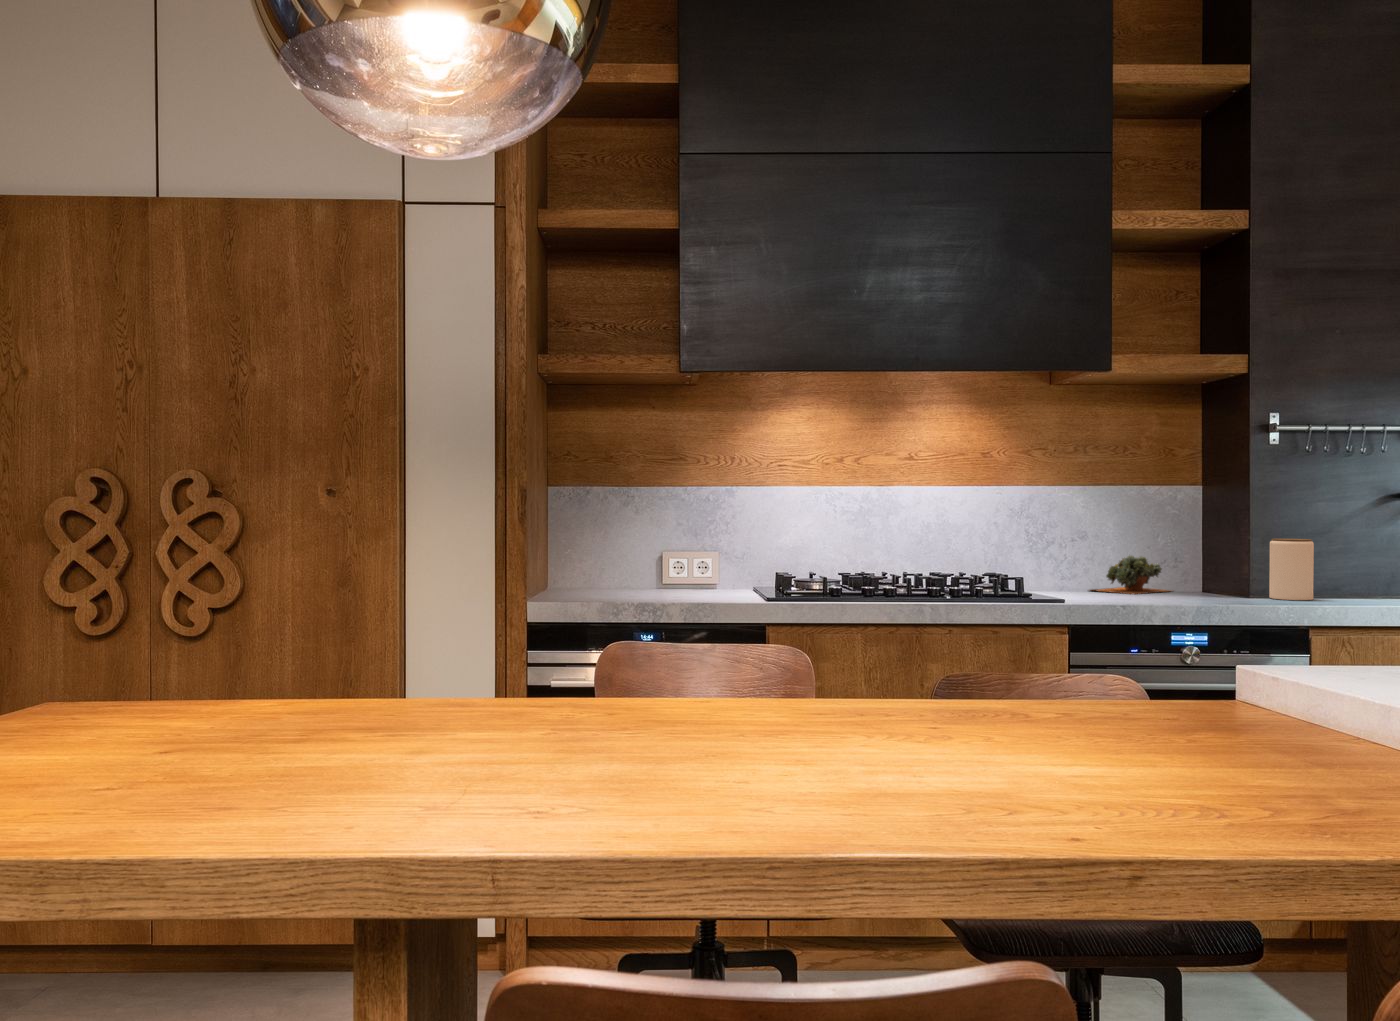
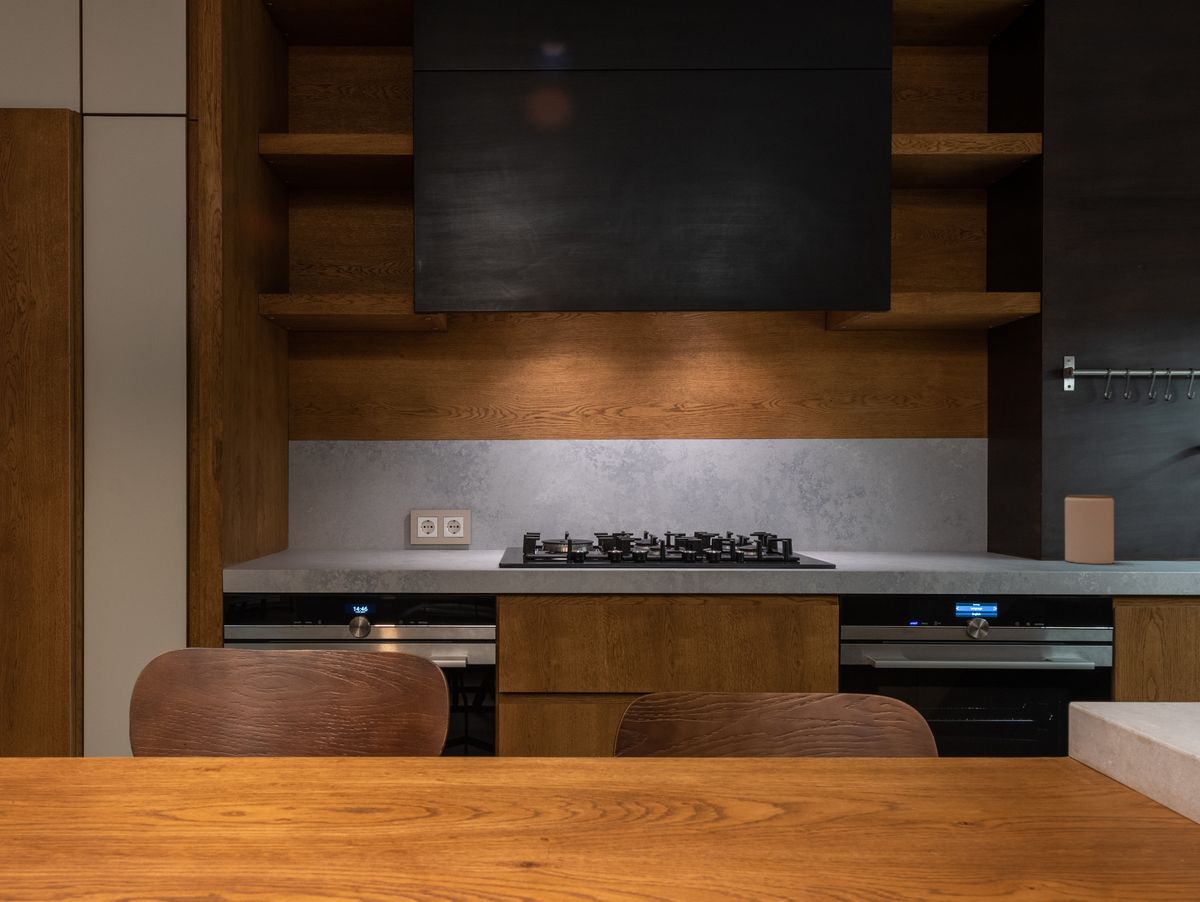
succulent plant: present [1091,556,1169,594] -> none [868,512,962,556]

